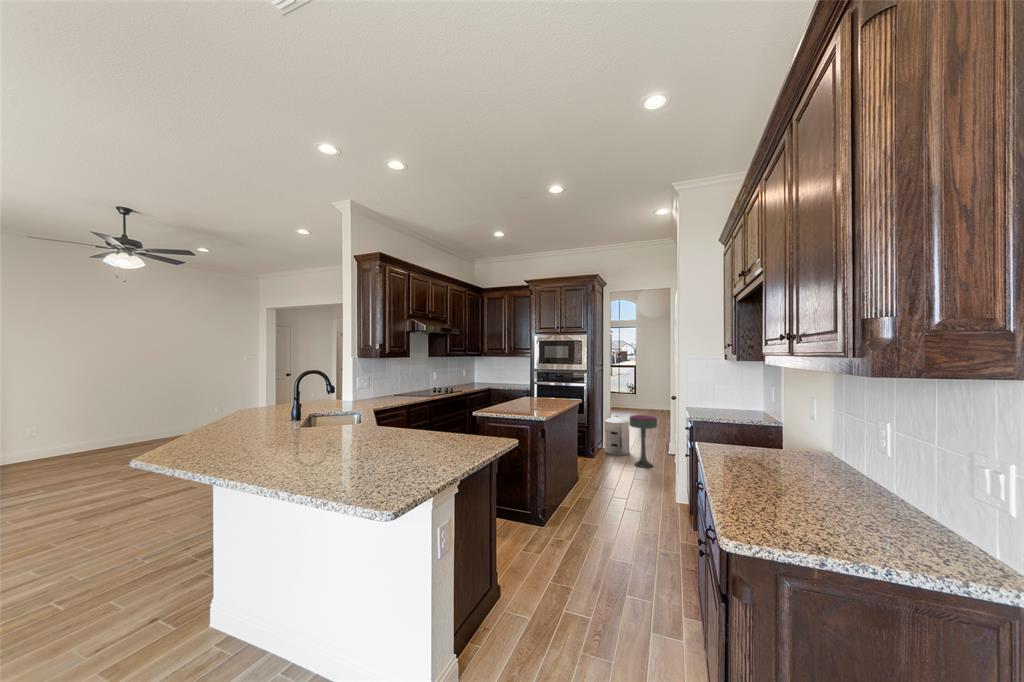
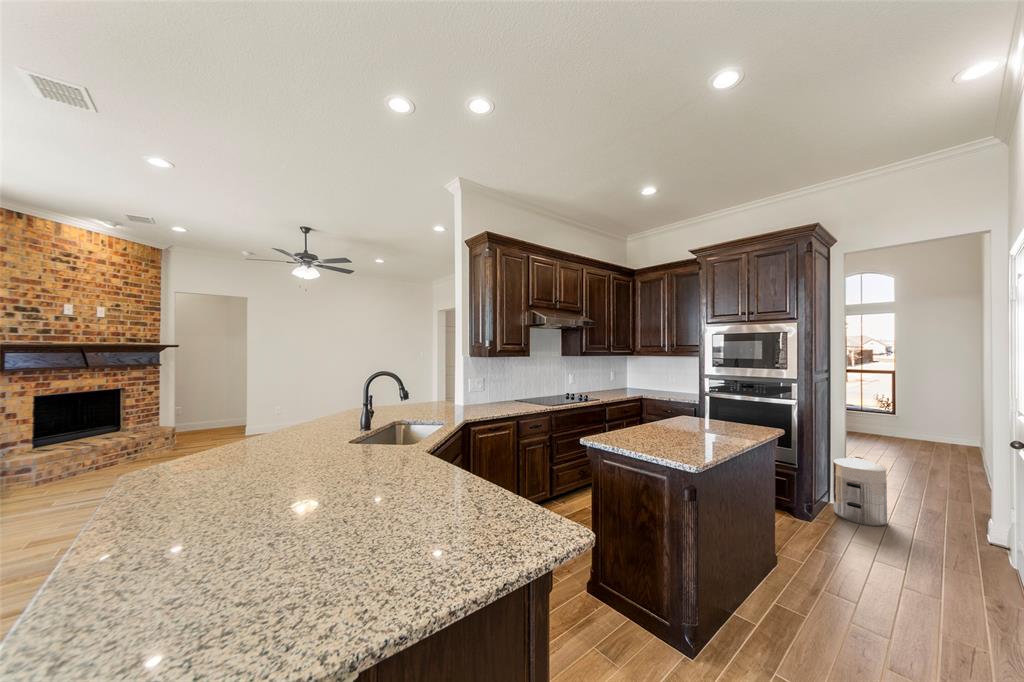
bar stool: present [629,415,657,468] -> none [888,463,960,566]

